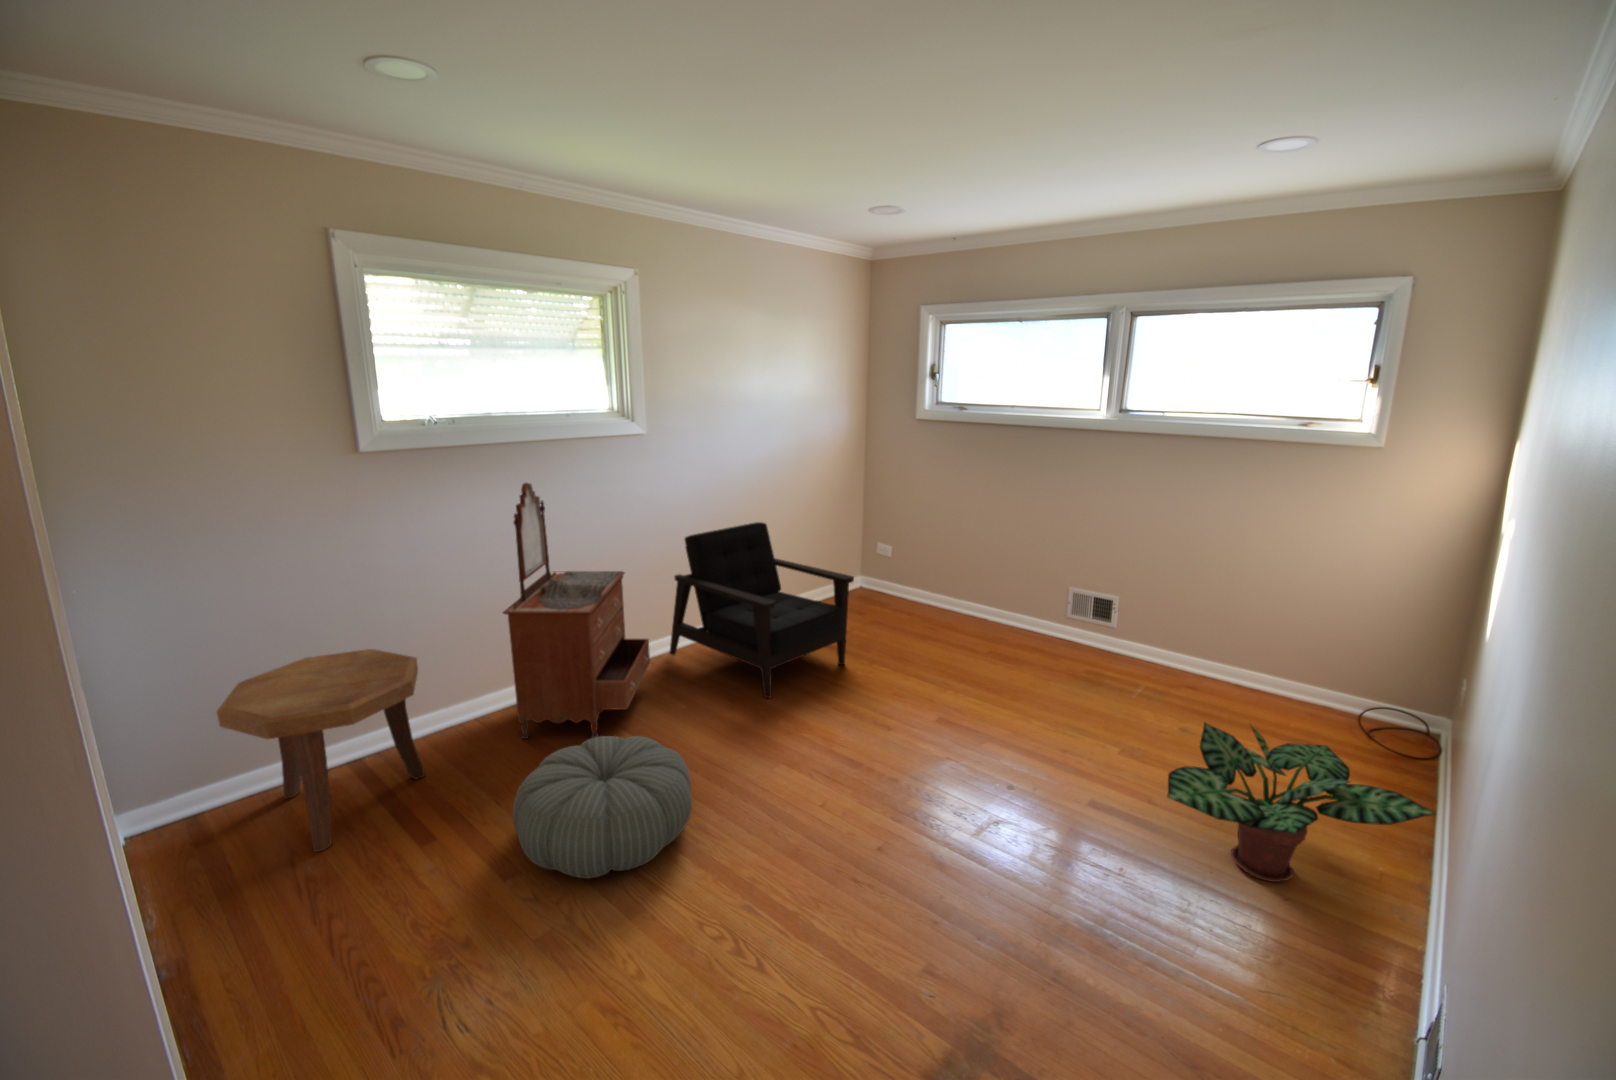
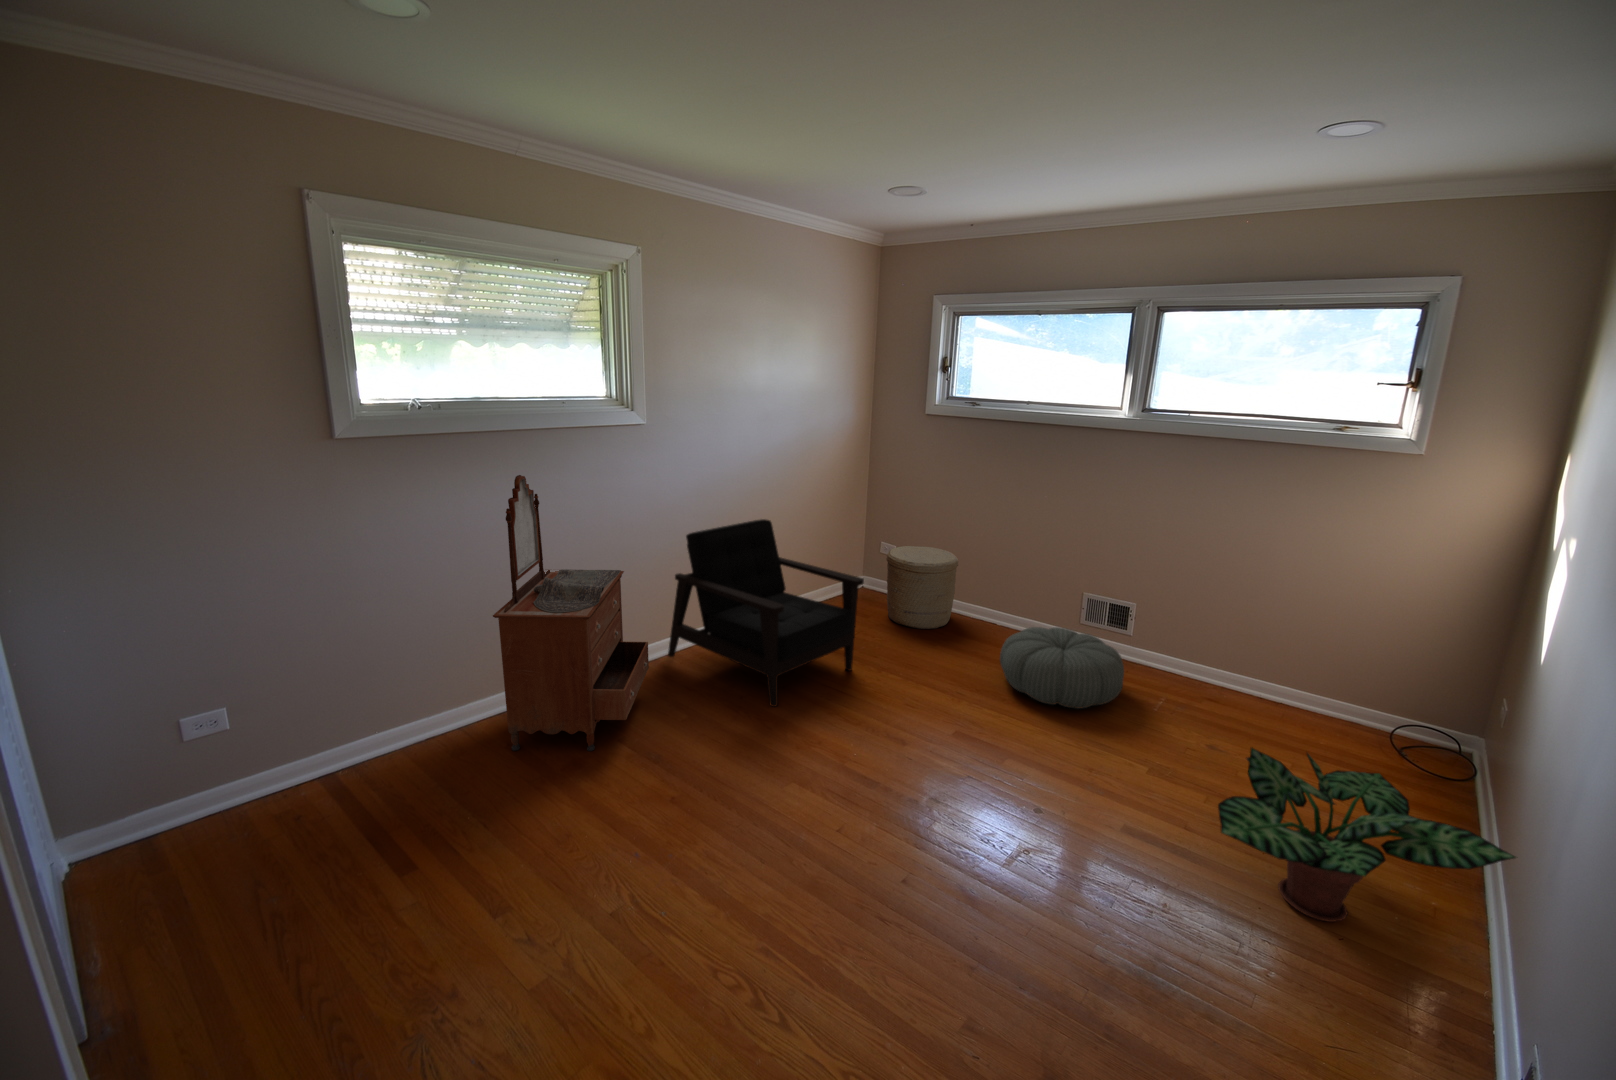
woven basket: none [880,547,950,626] -> present [886,546,958,629]
side table: present [217,649,425,851] -> none [169,655,406,882]
pouf: present [513,736,692,878] -> present [1000,627,1124,709]

